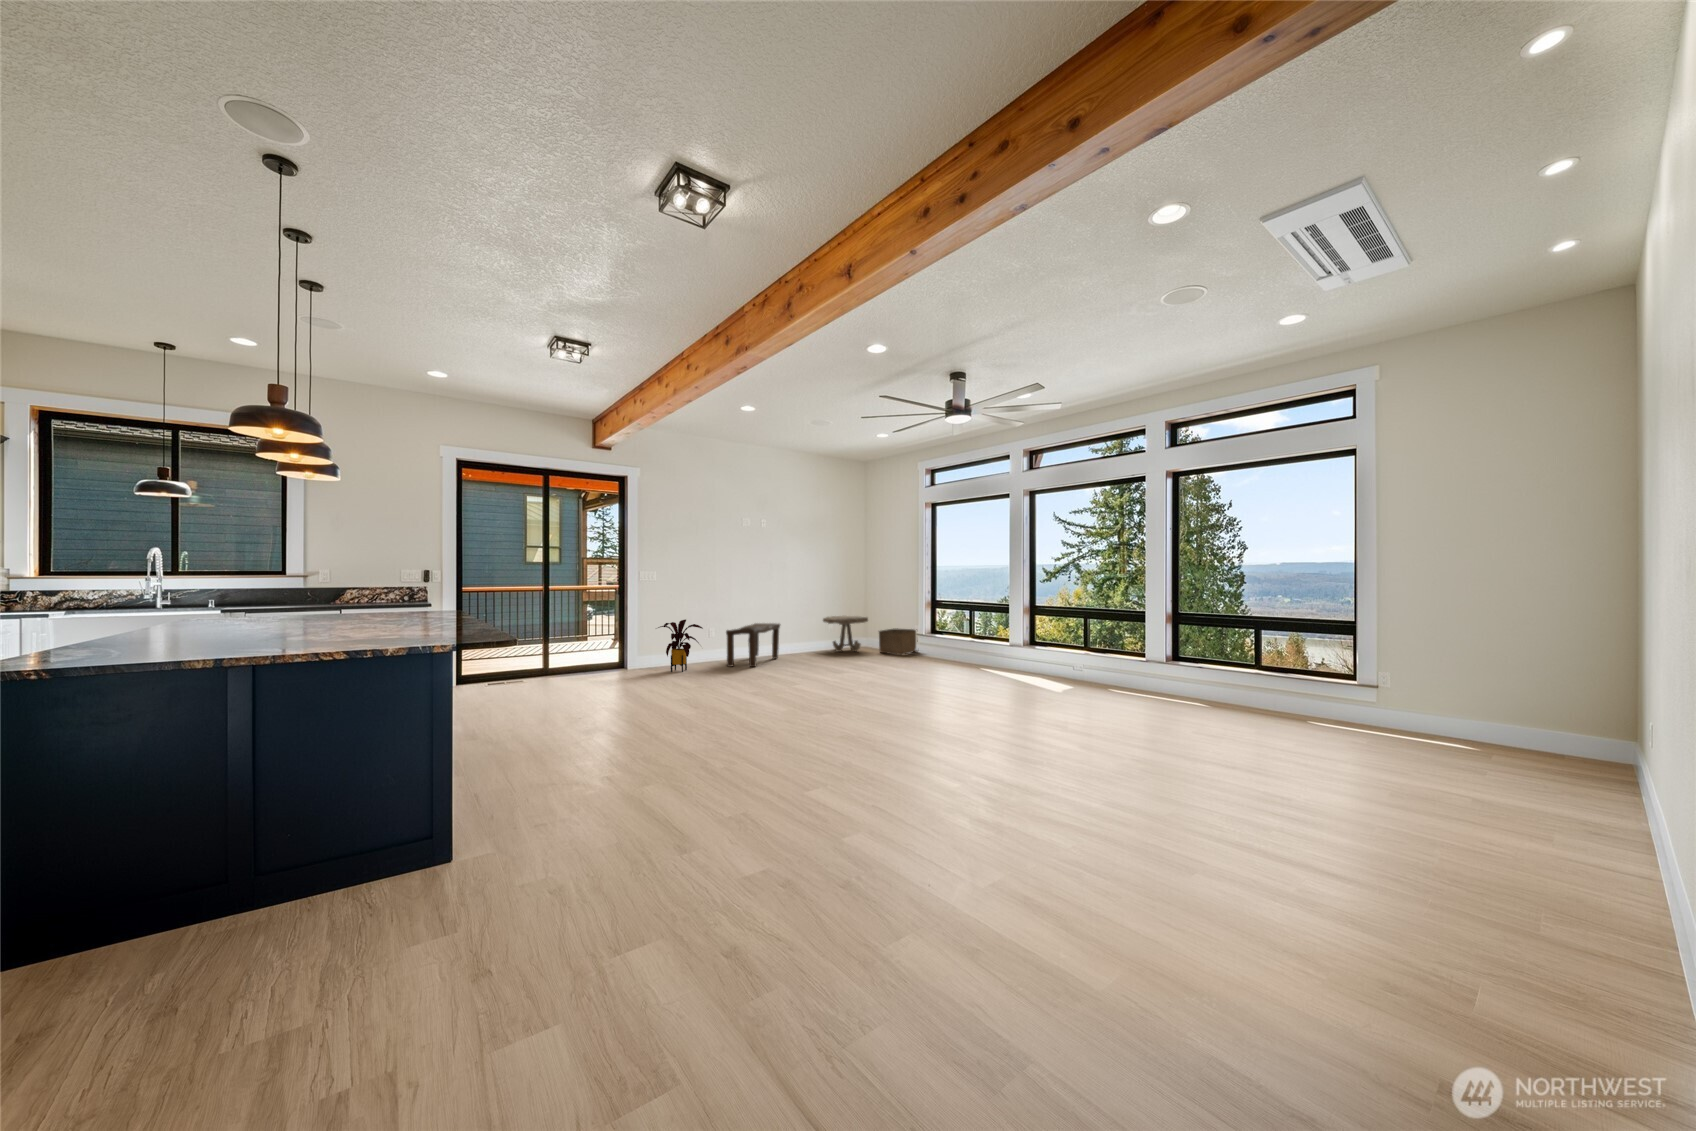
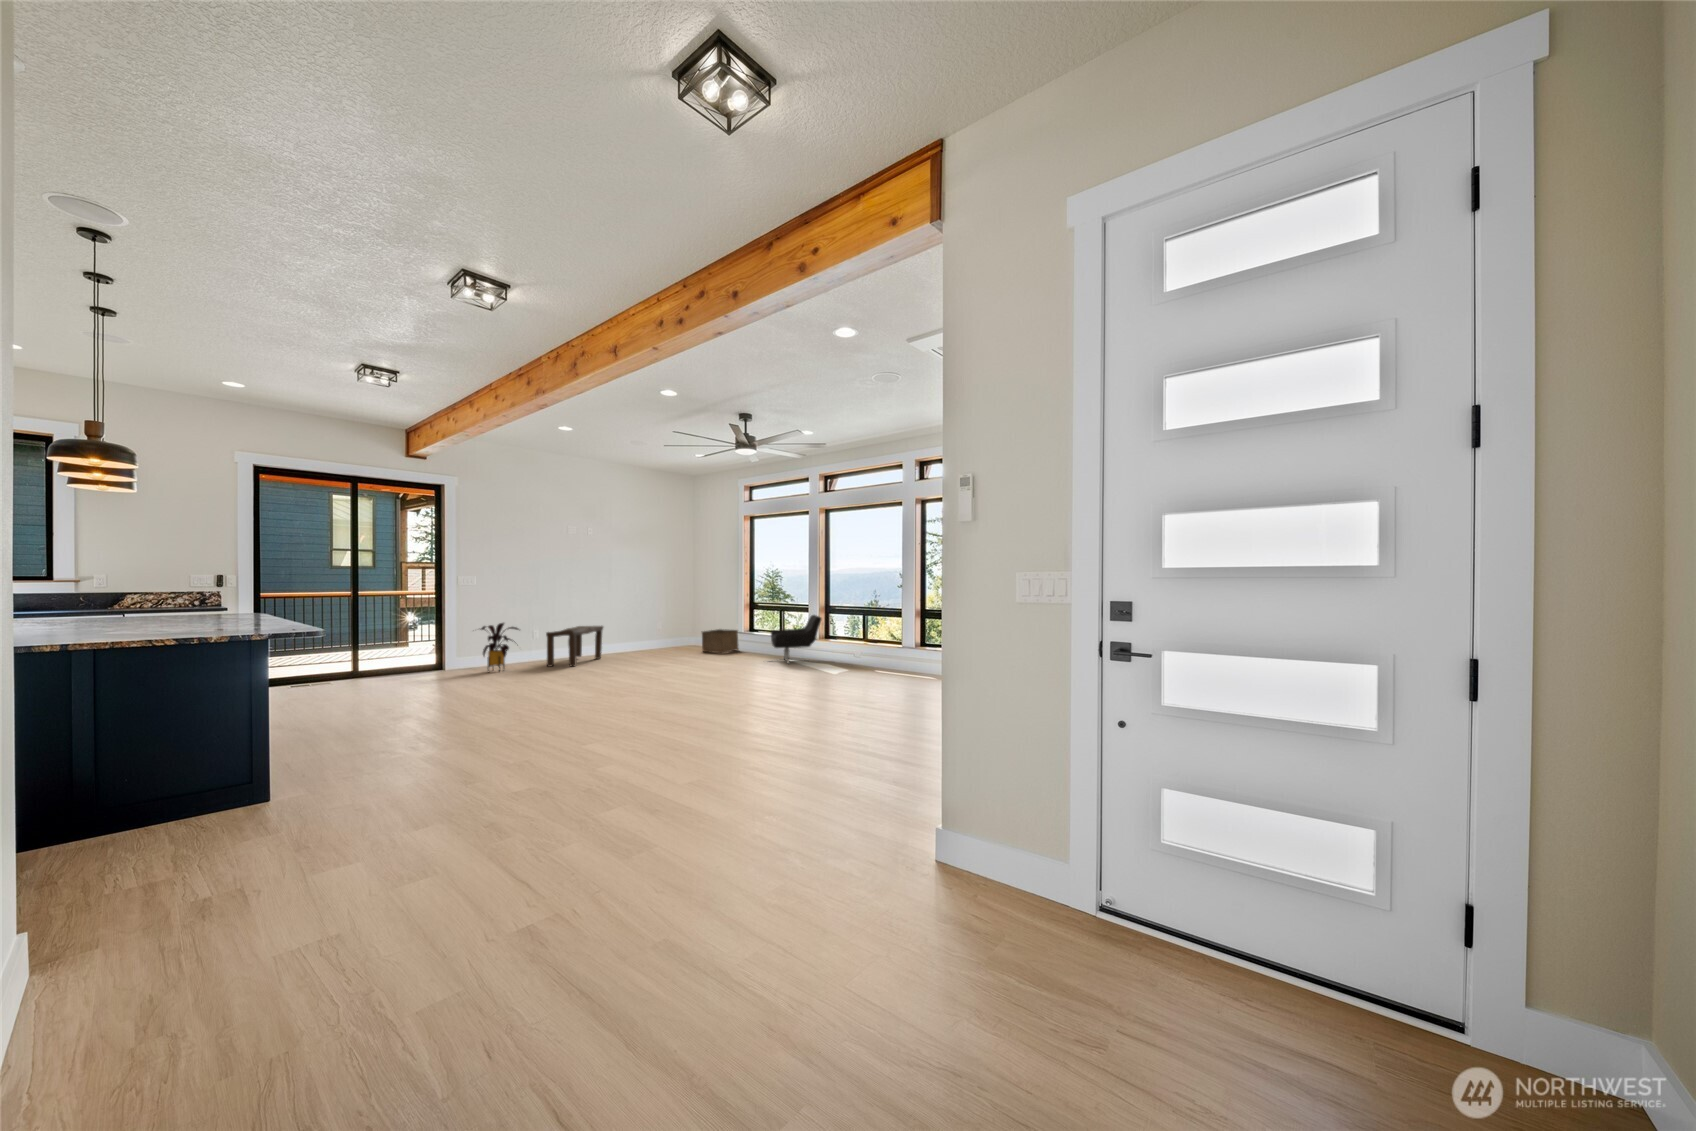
lounge chair: none [955,614,1024,671] -> present [771,615,821,664]
side table: present [823,616,868,652] -> none [649,618,693,652]

